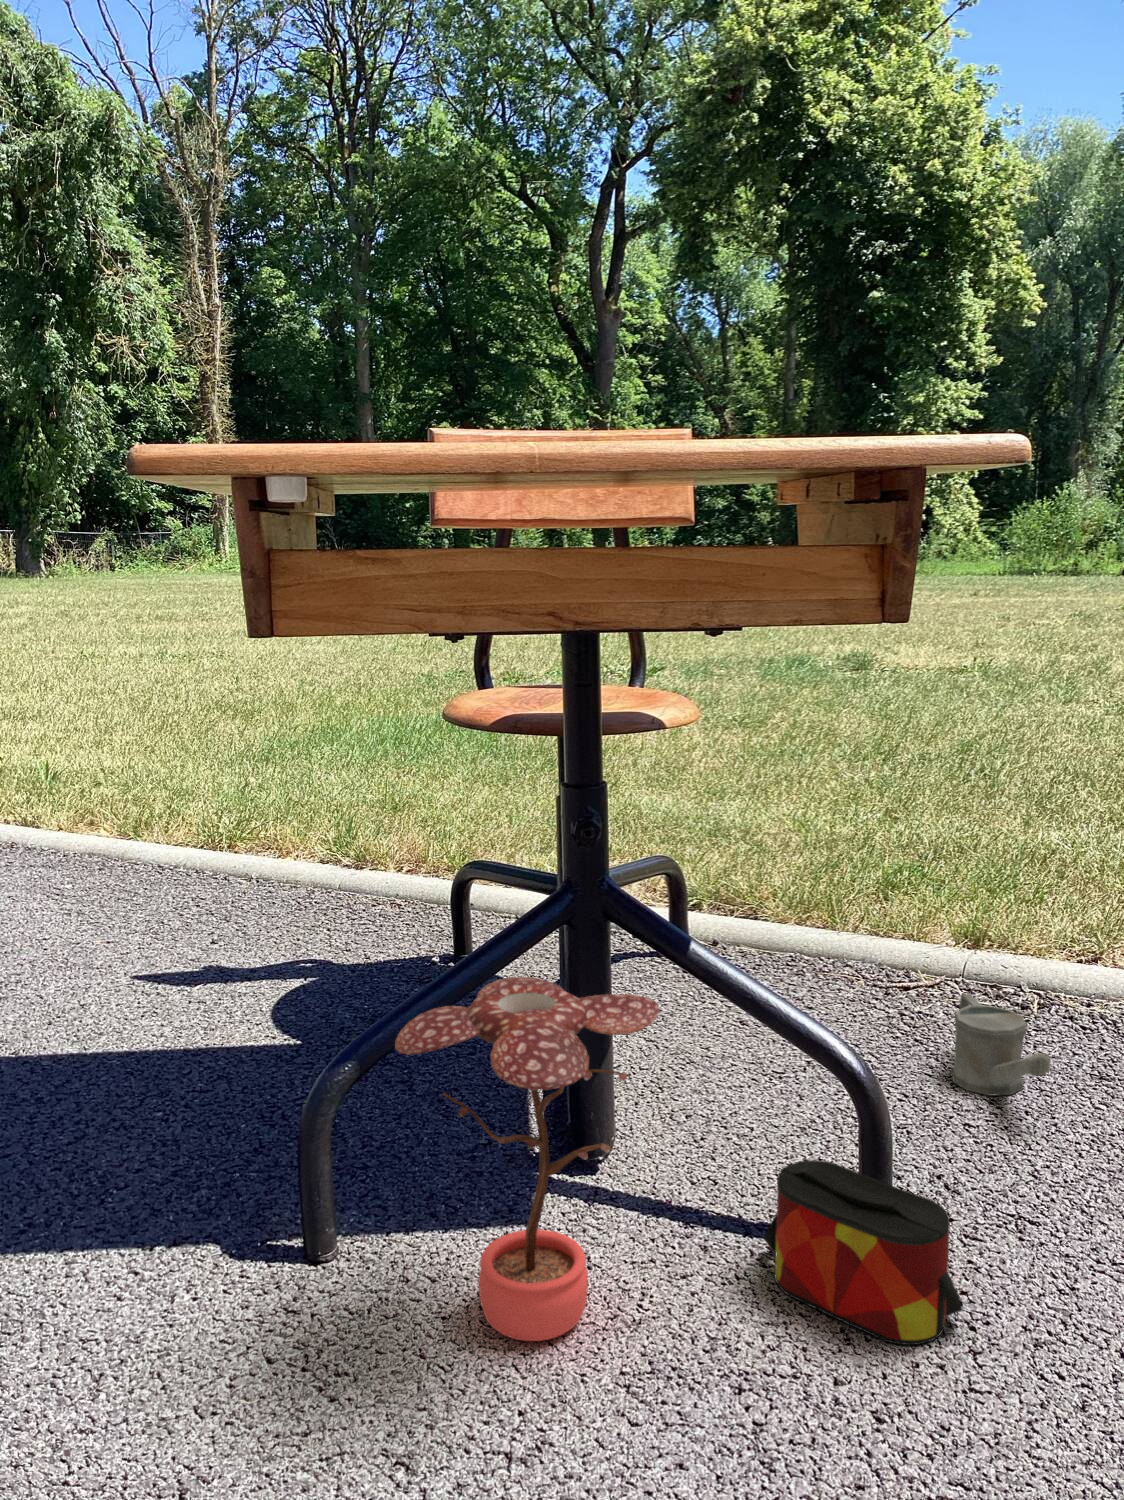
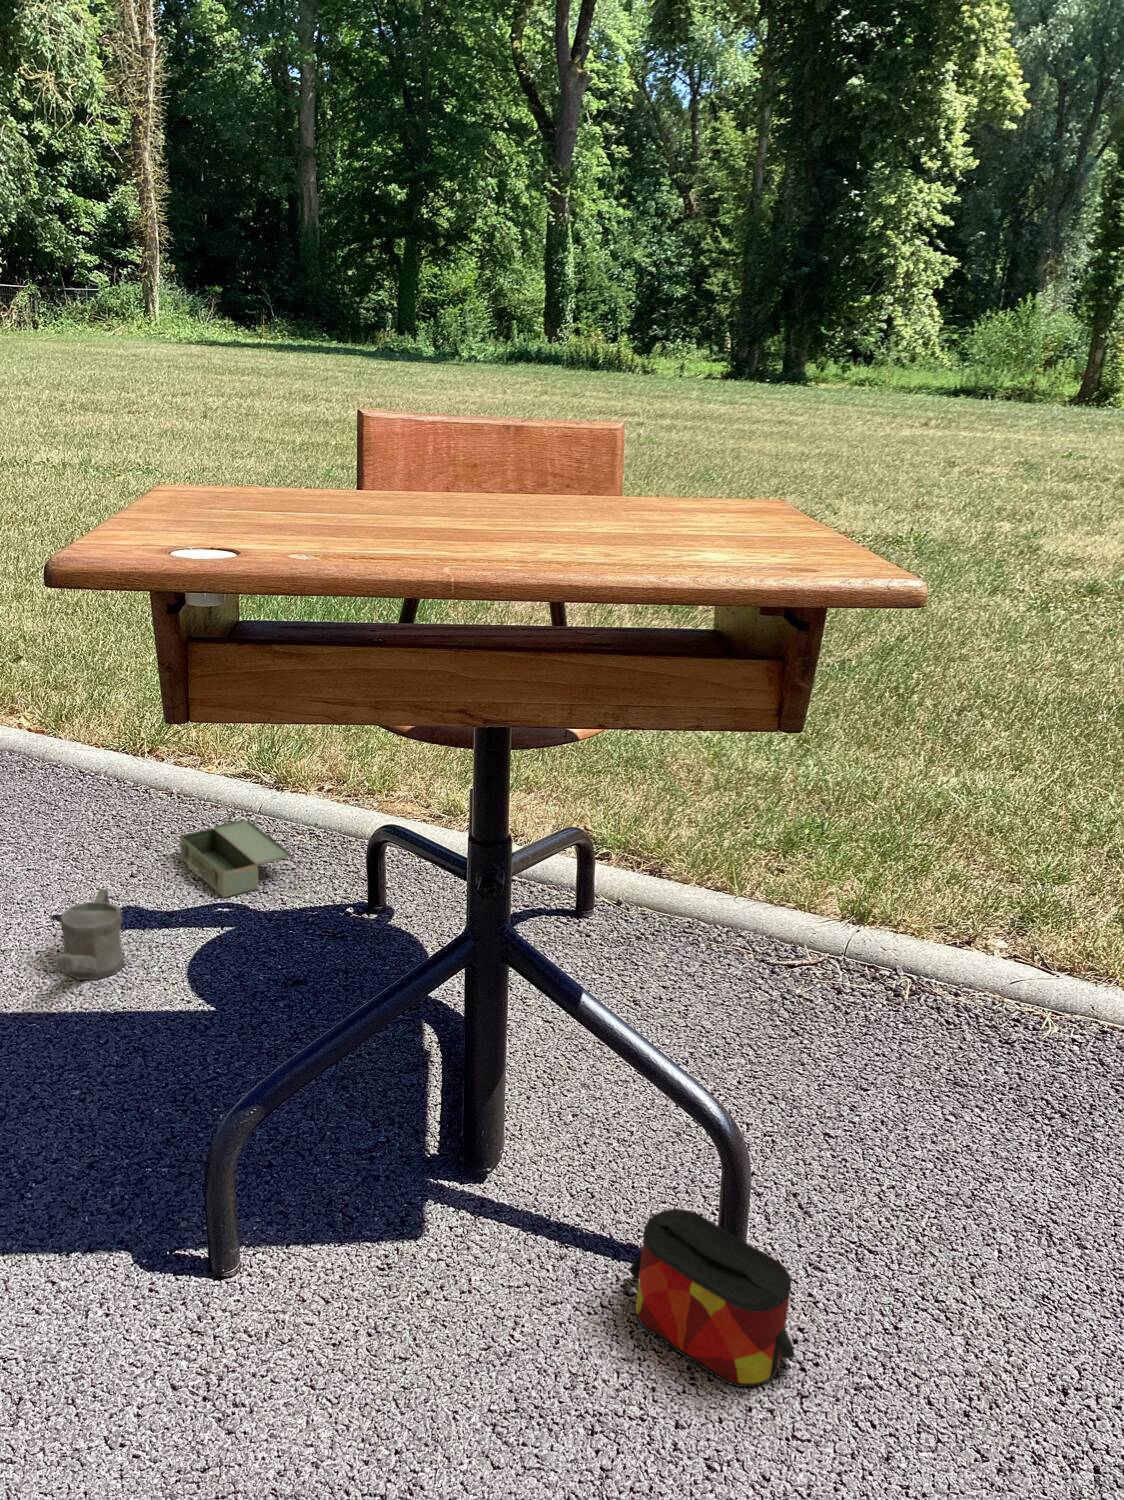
toolbox: none [269,892,380,959] -> present [180,820,291,897]
potted plant: present [395,976,660,1341] -> none [297,1042,545,1374]
watering can: present [952,993,1051,1096] -> present [55,889,125,980]

